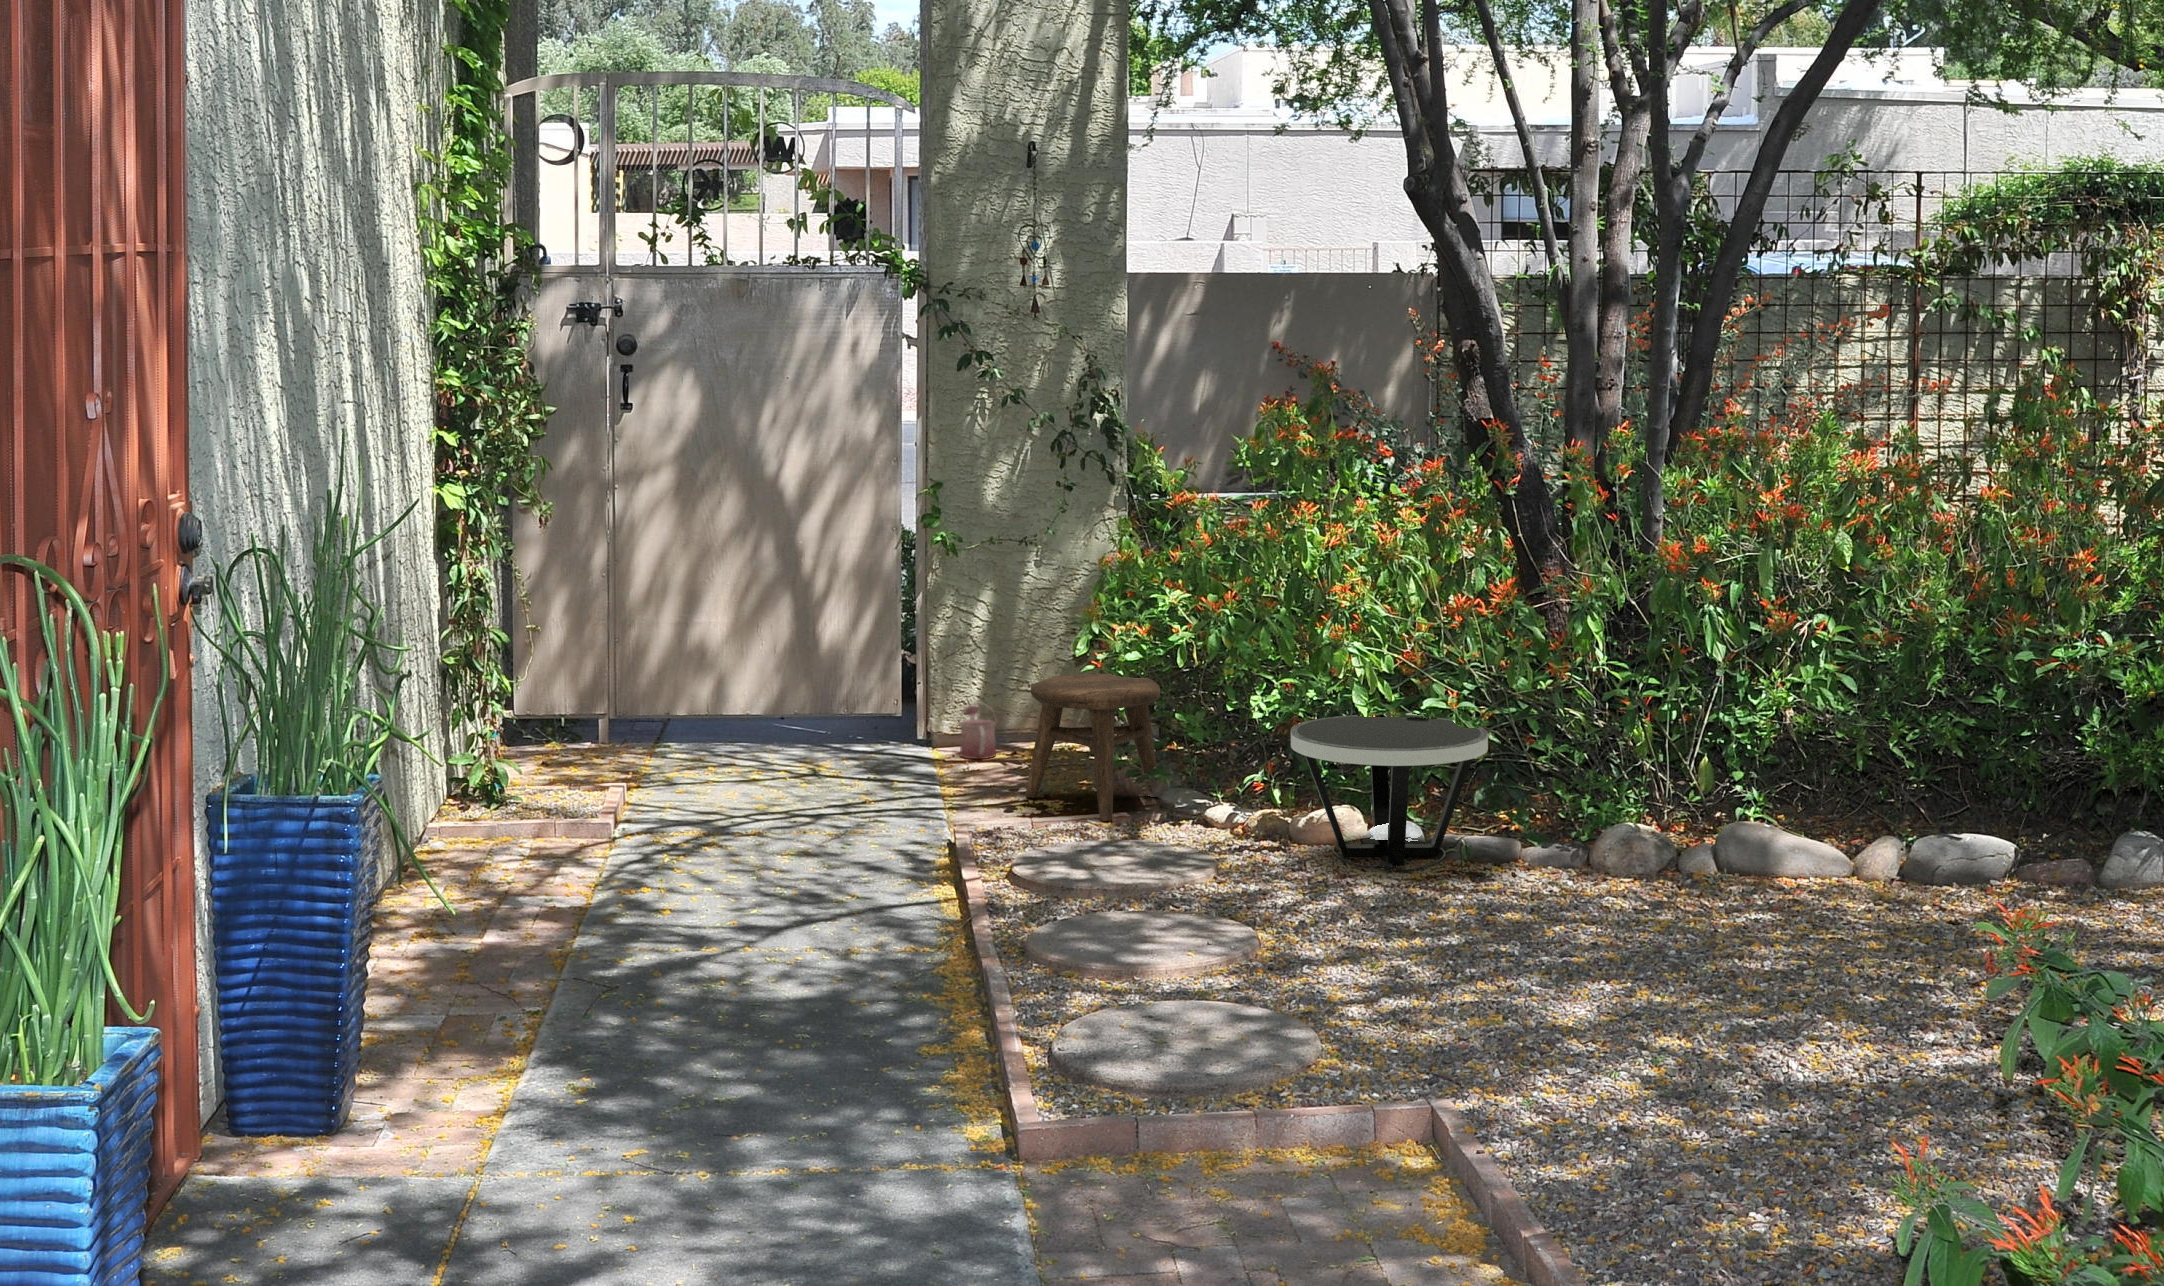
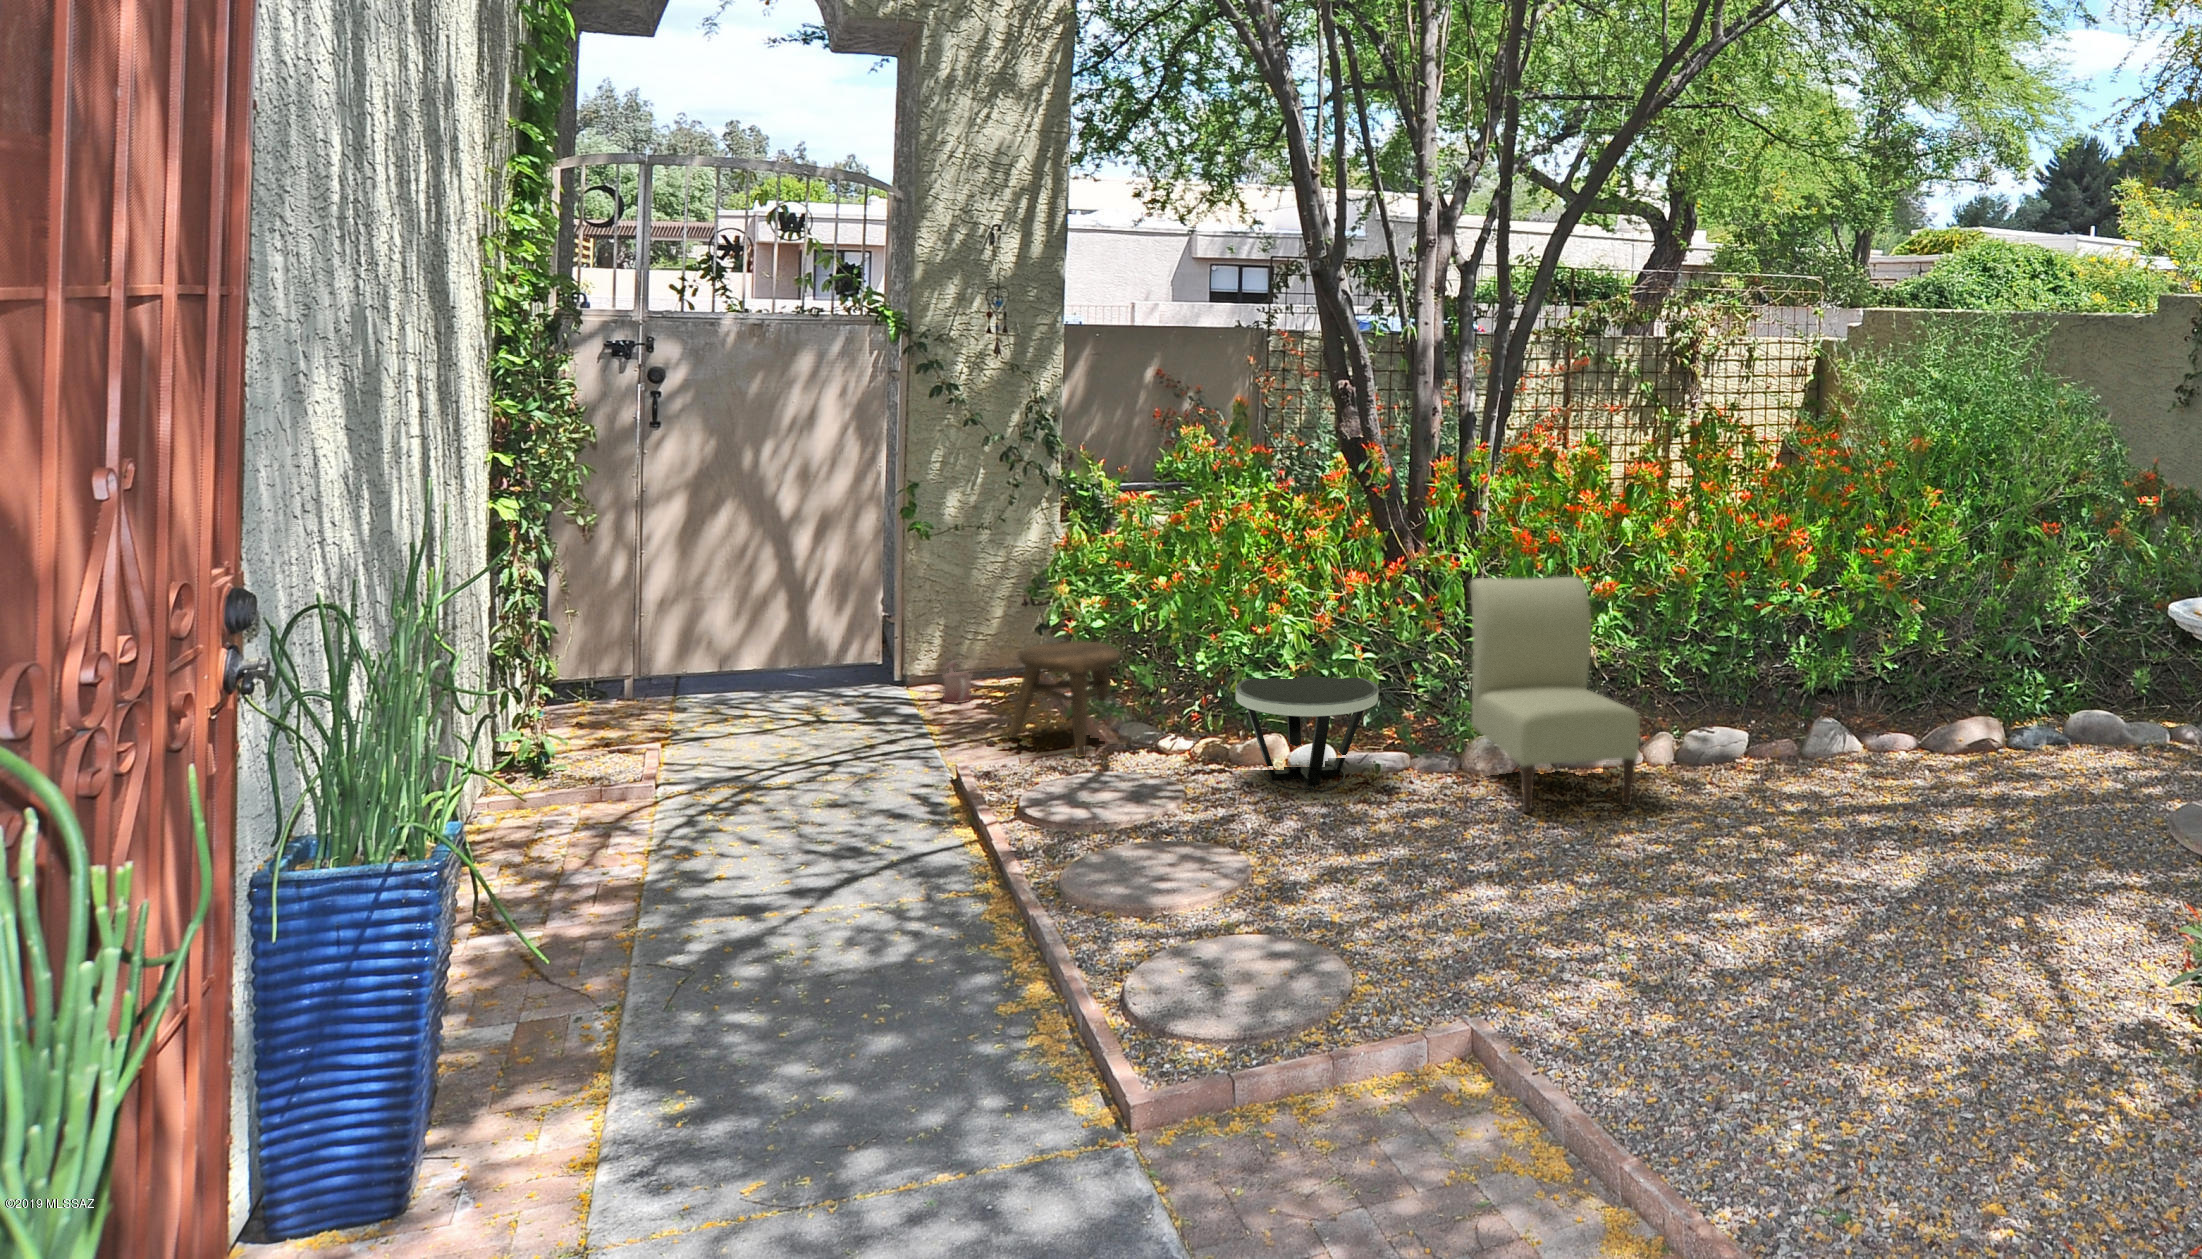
chair: none [1623,584,1855,911] -> present [1471,577,1640,813]

